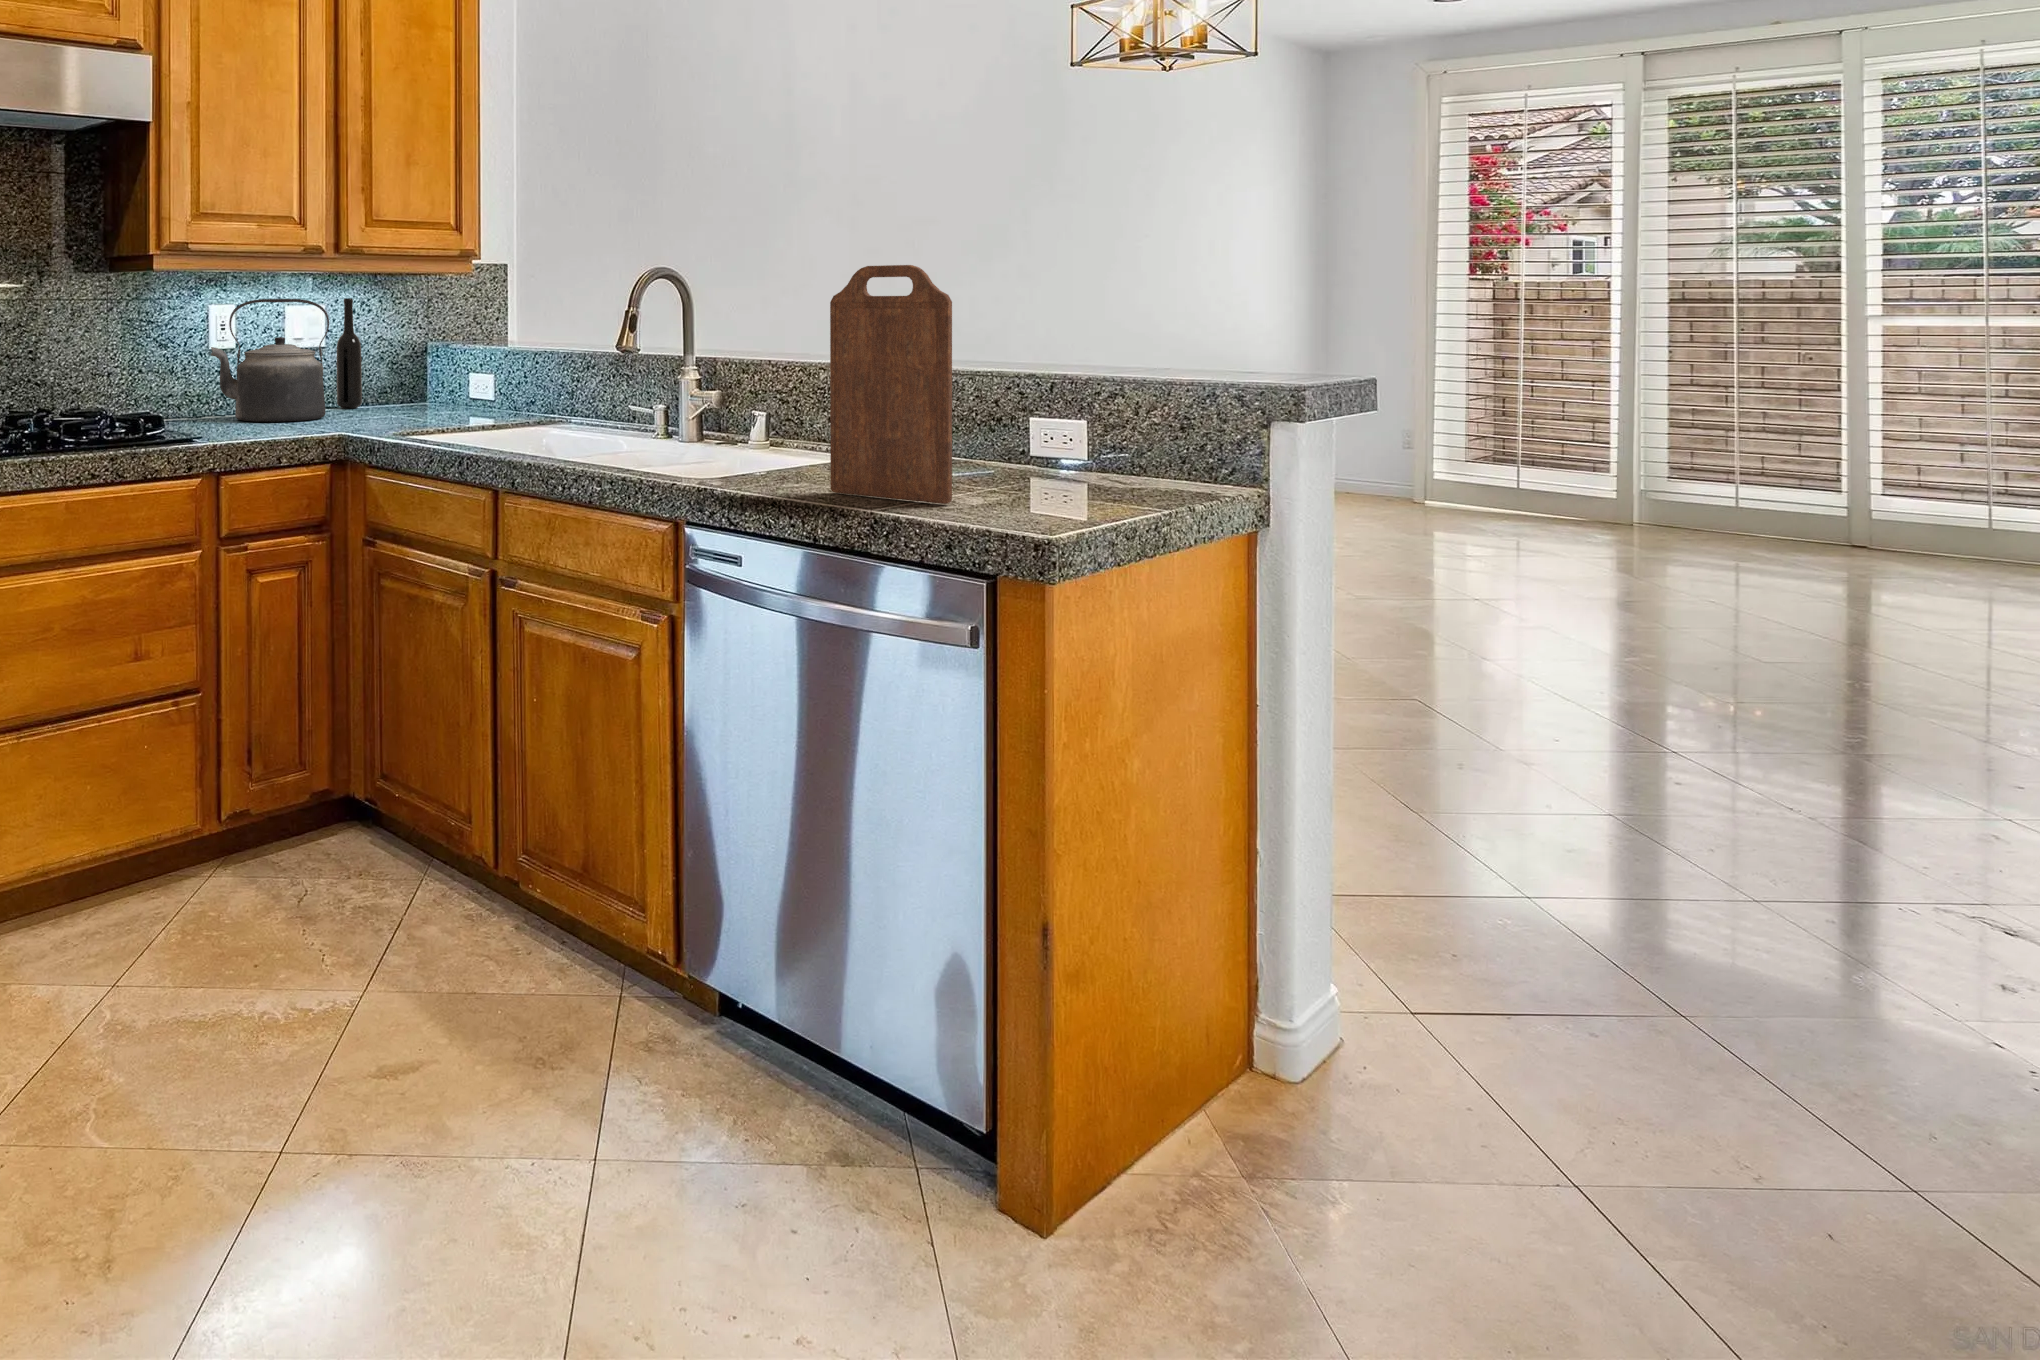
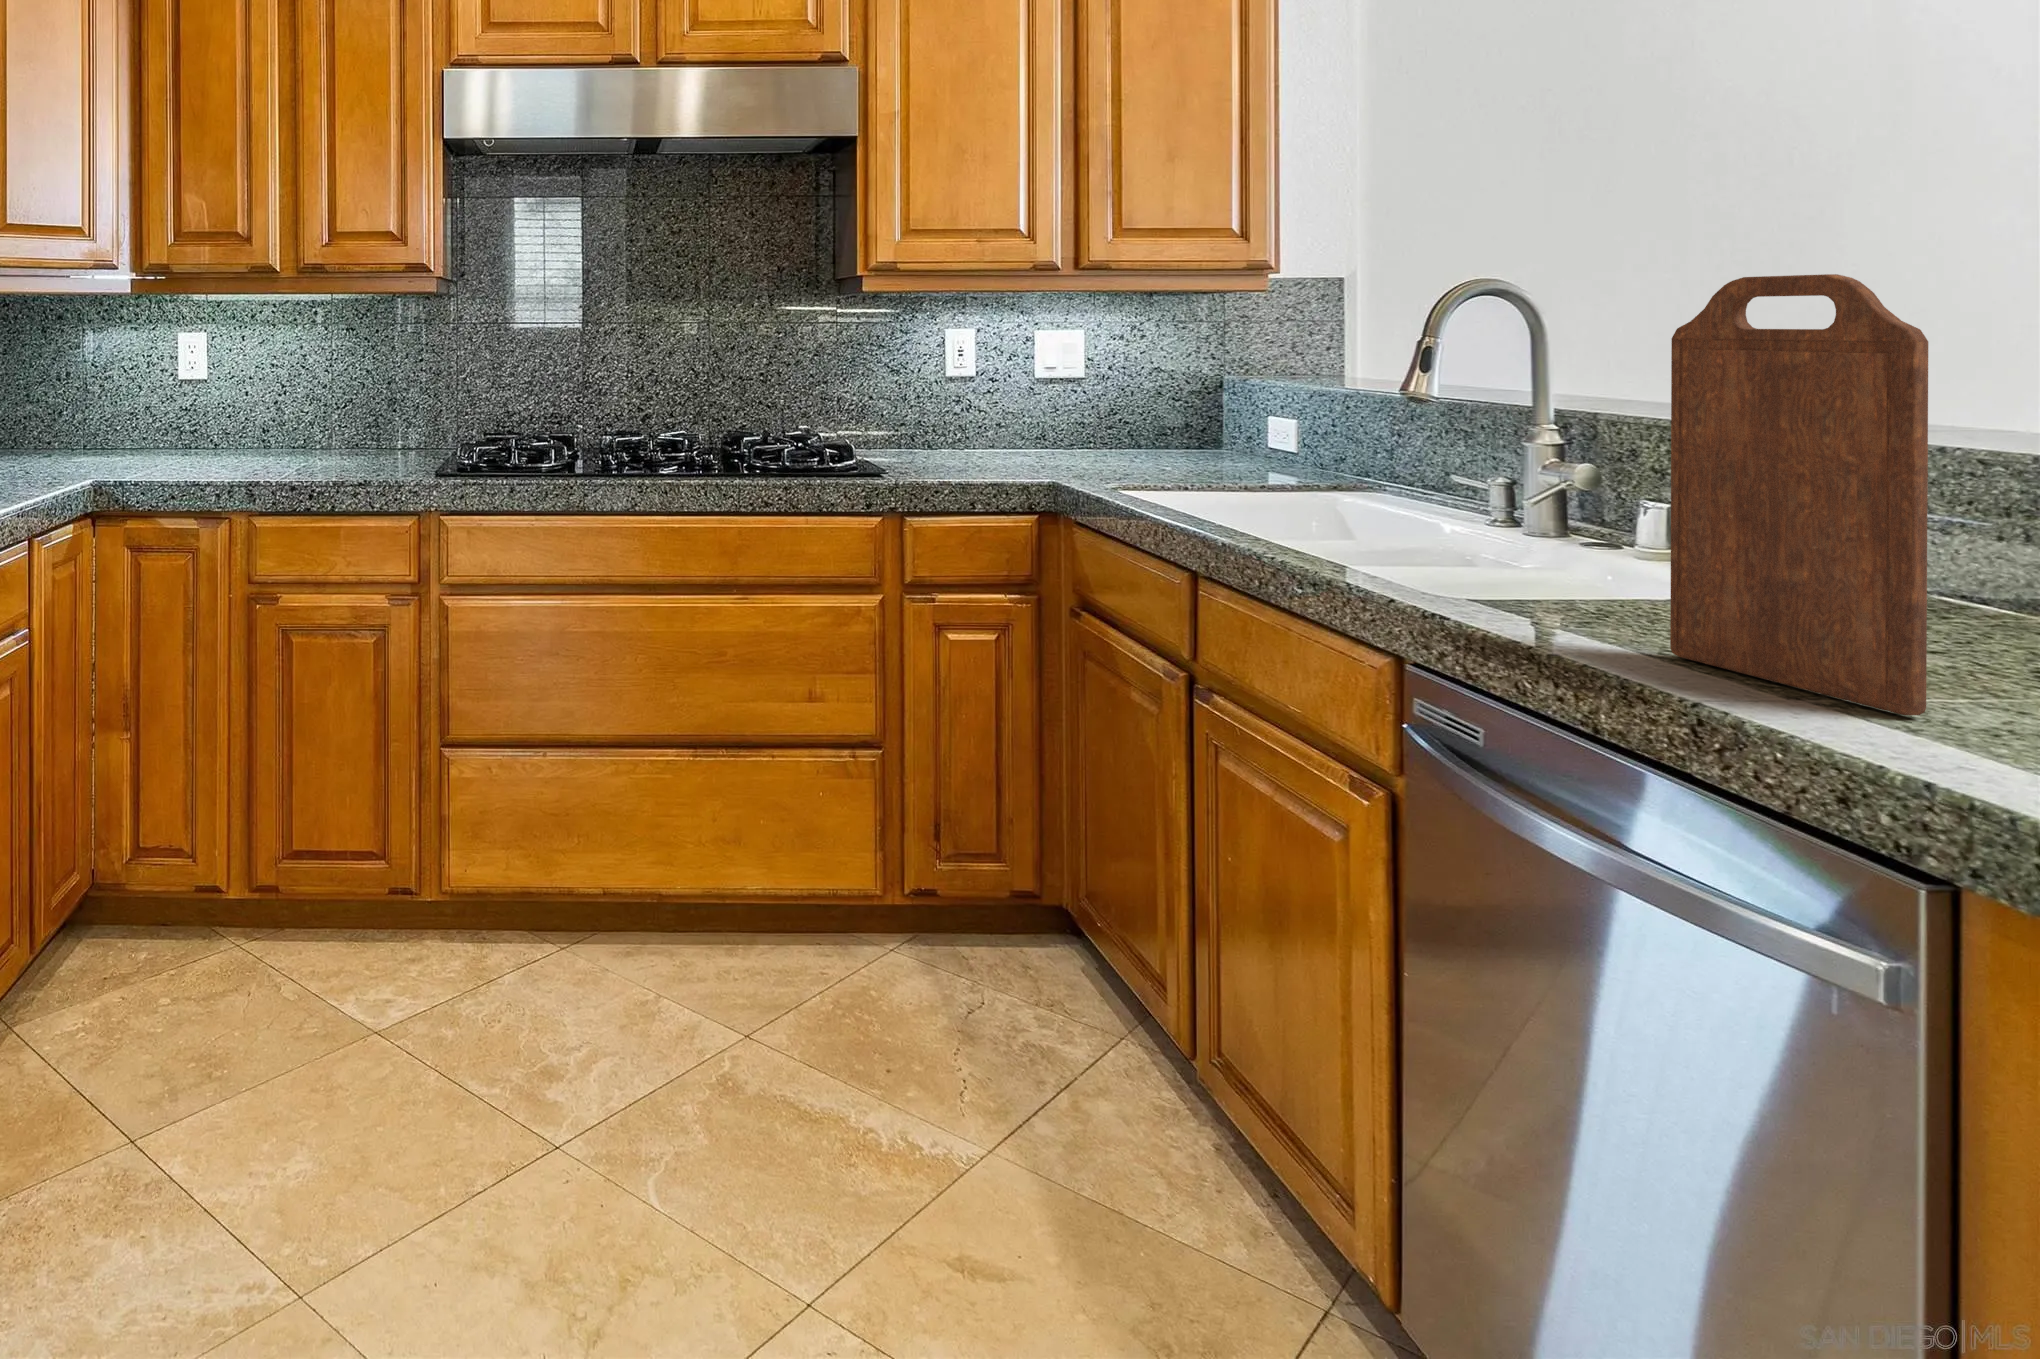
bottle: present [337,298,362,408] -> none [1102,320,1133,449]
kettle: present [211,299,329,422] -> none [940,322,1075,460]

